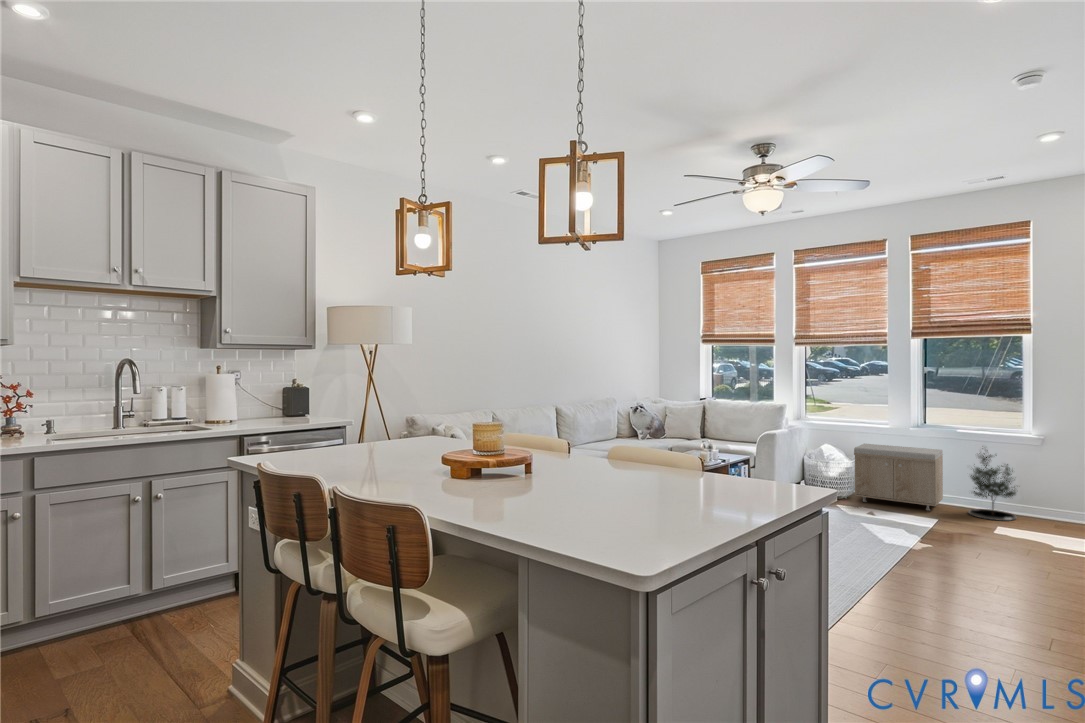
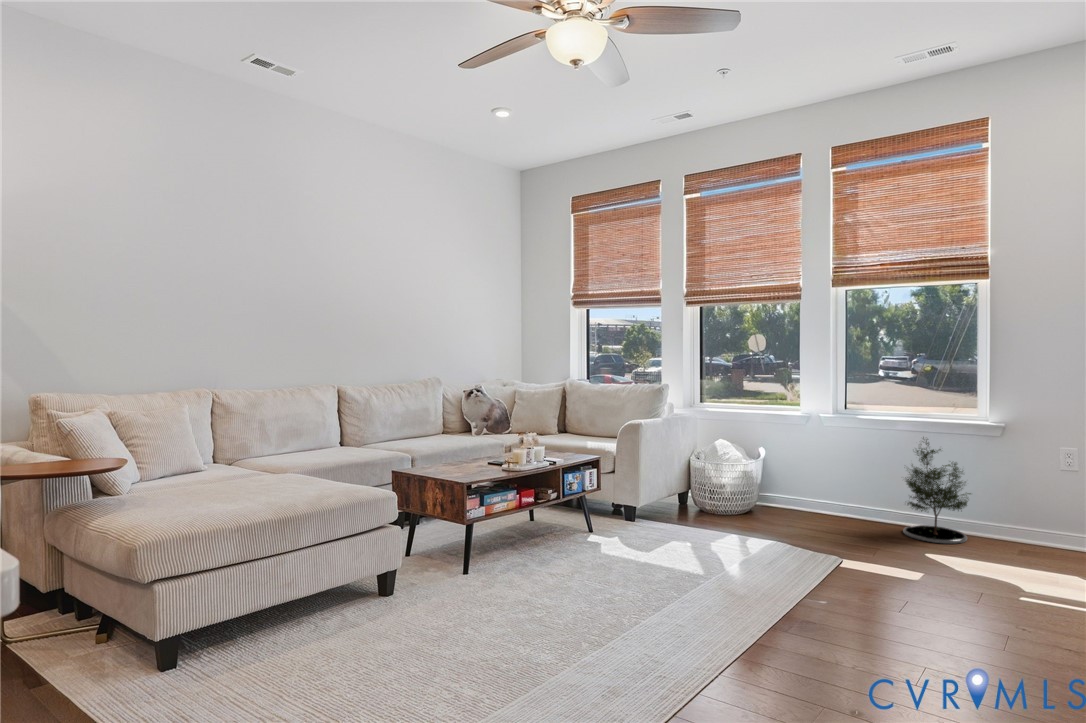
storage bench: present [854,444,943,510] -> none [753,436,871,529]

